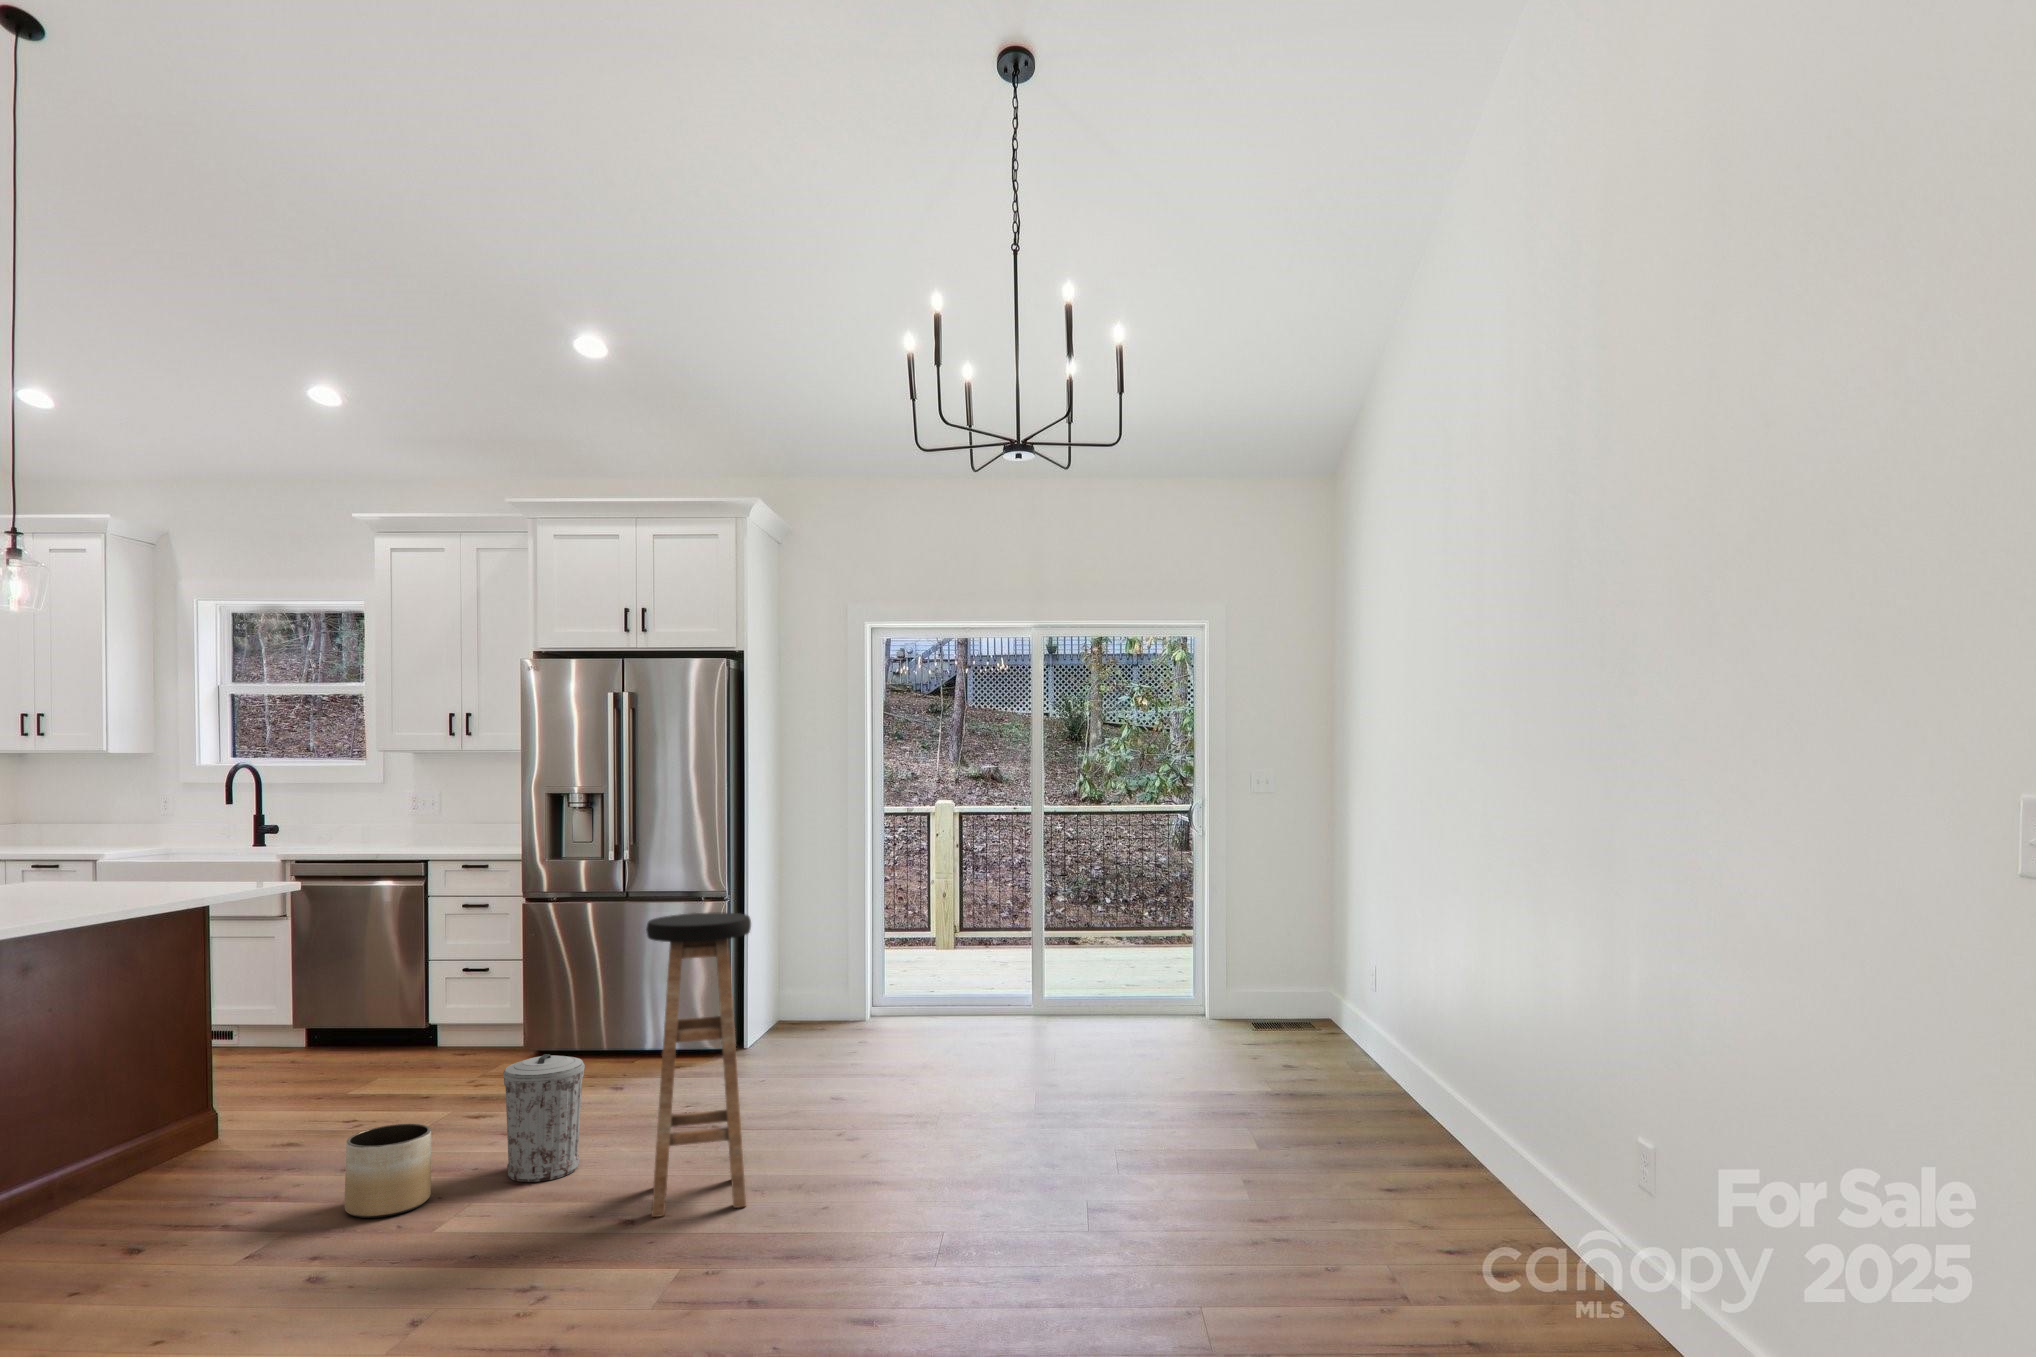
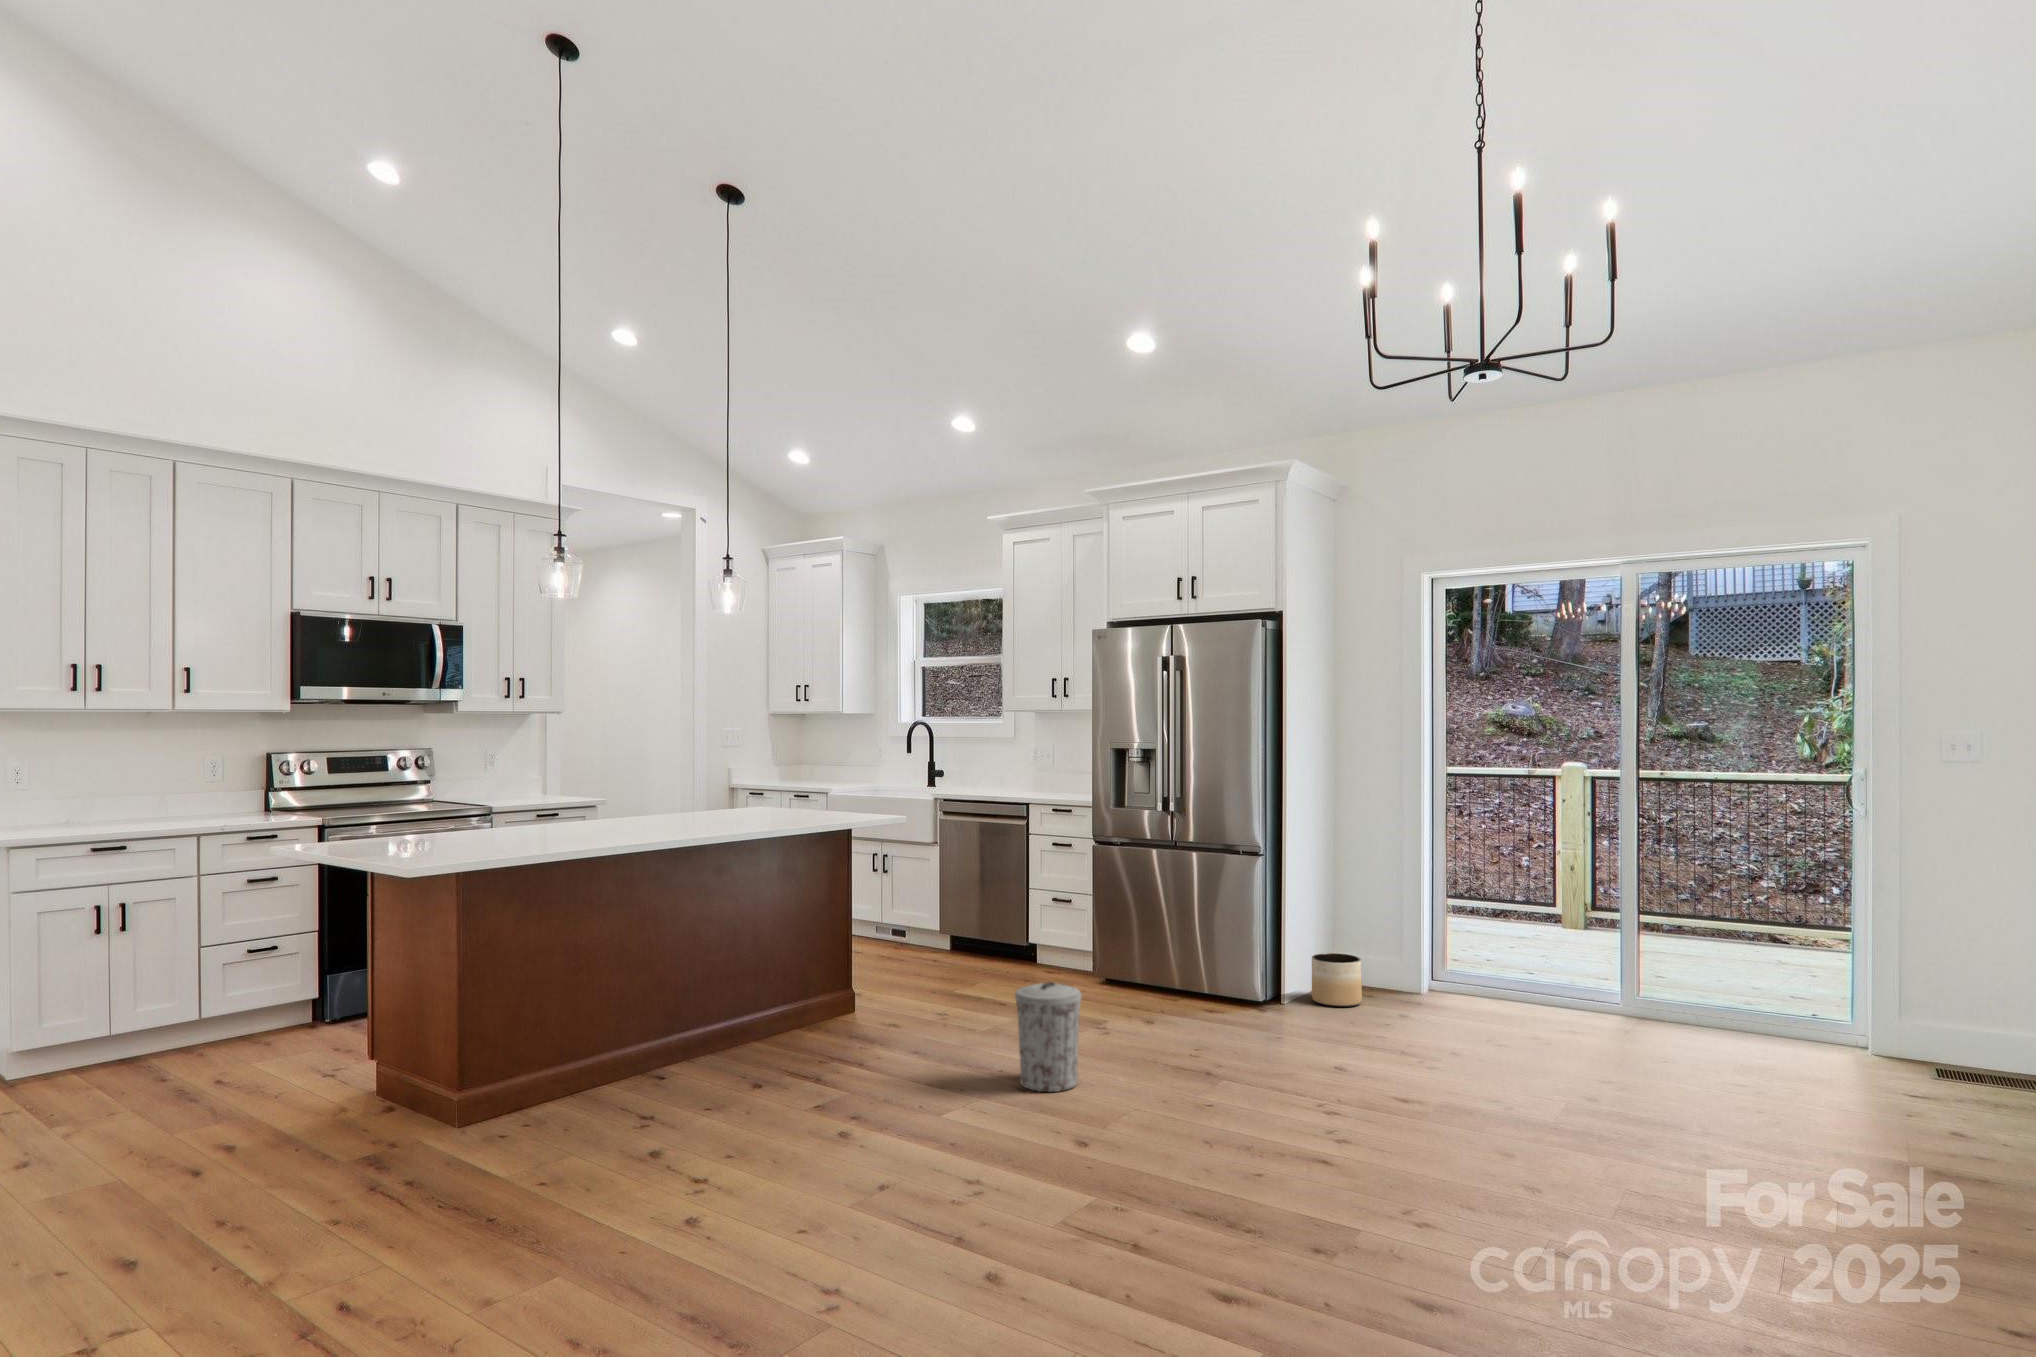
bar stool: present [646,913,751,1217] -> none [1104,870,1204,1154]
planter: present [344,1124,431,1218] -> present [1312,953,1362,1007]

